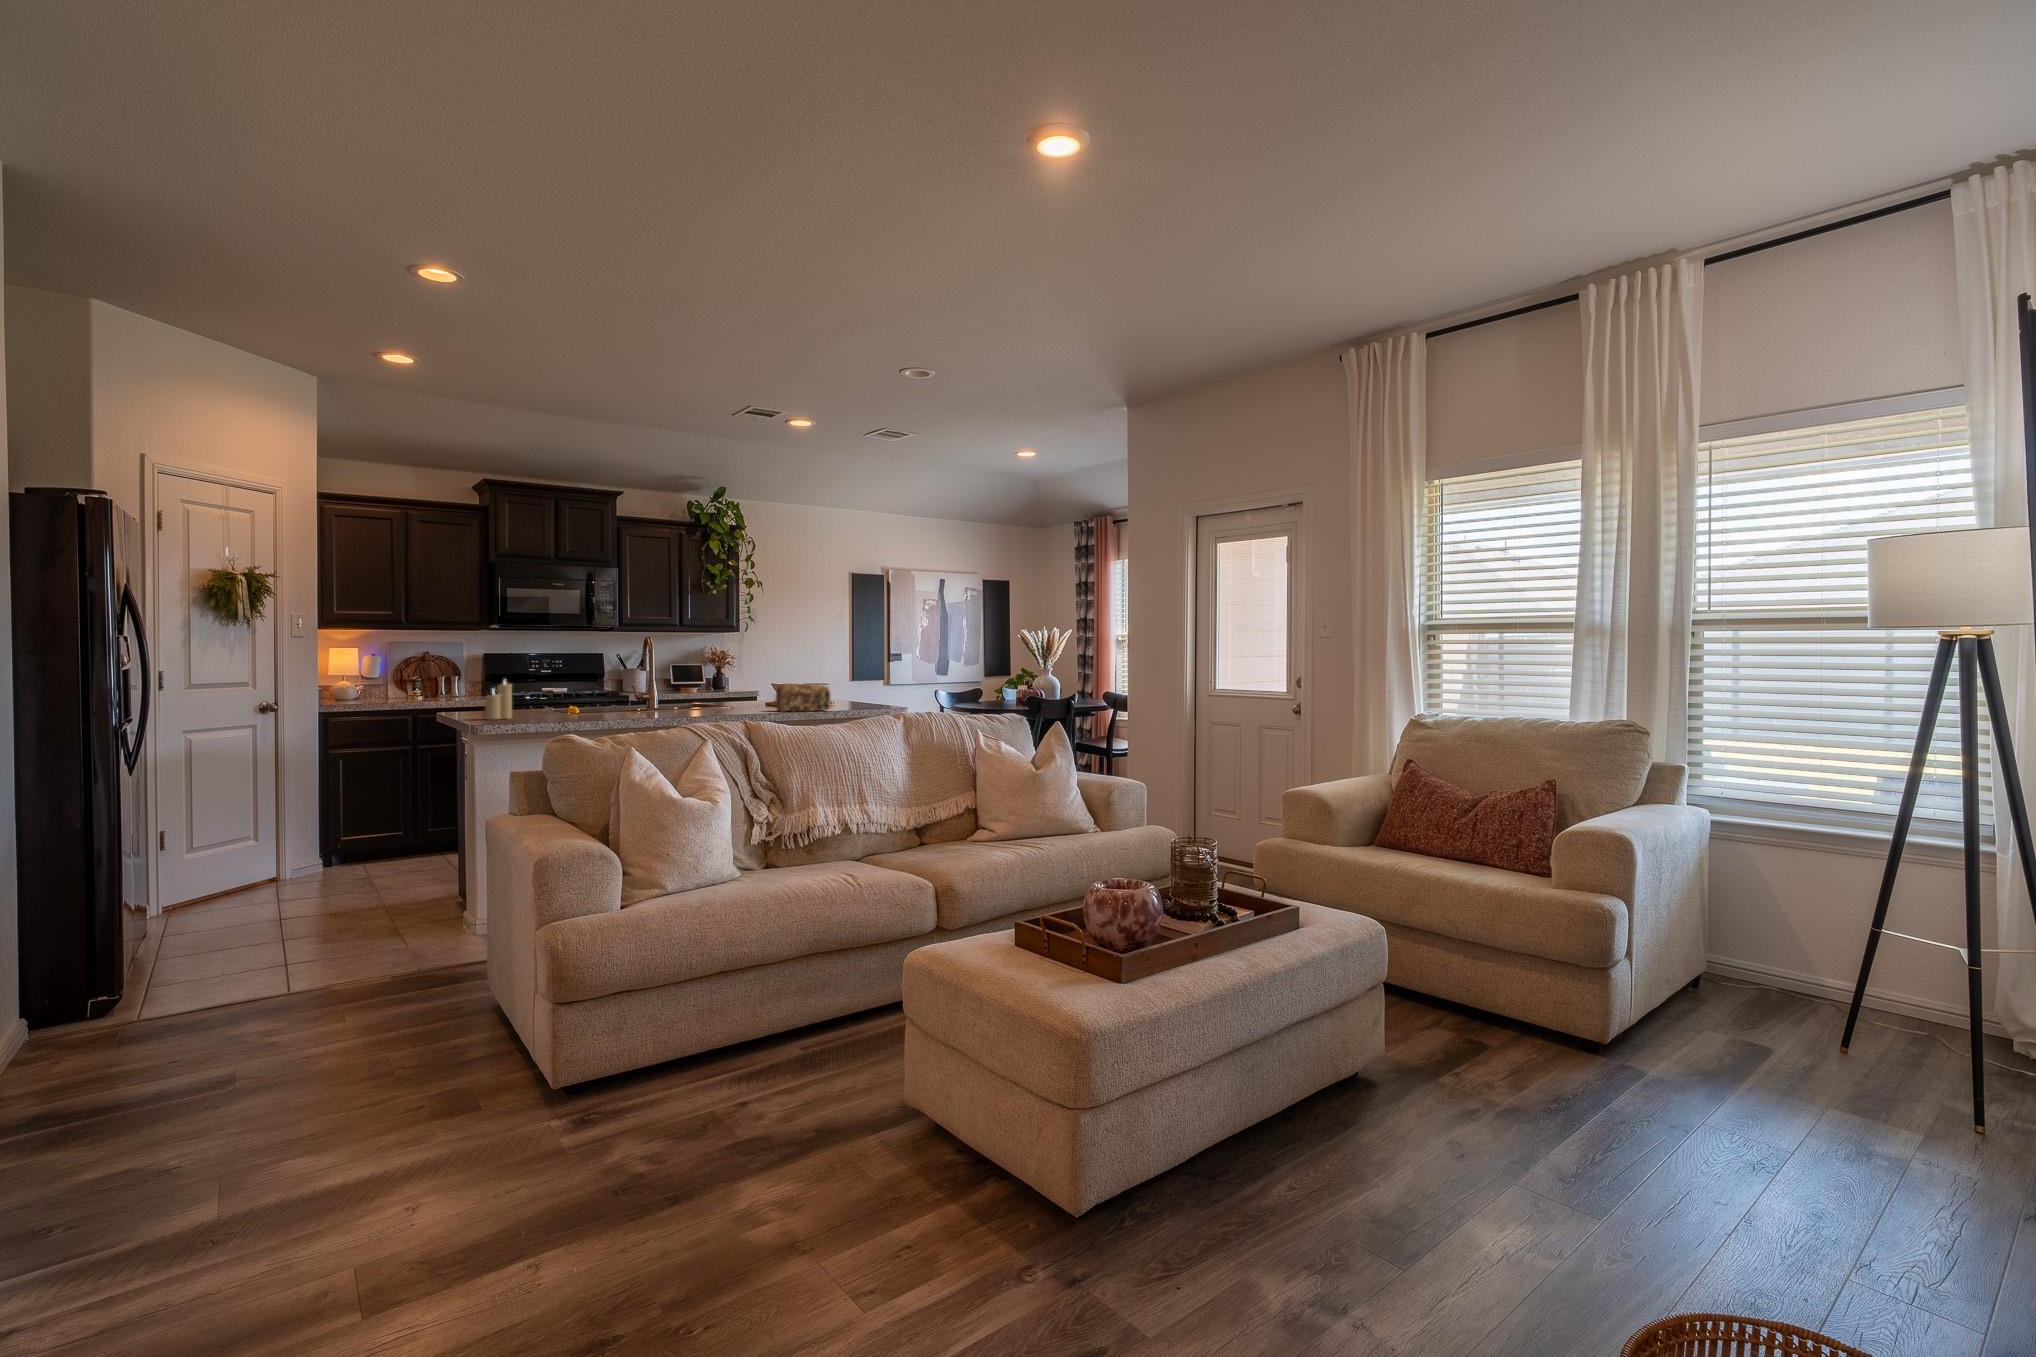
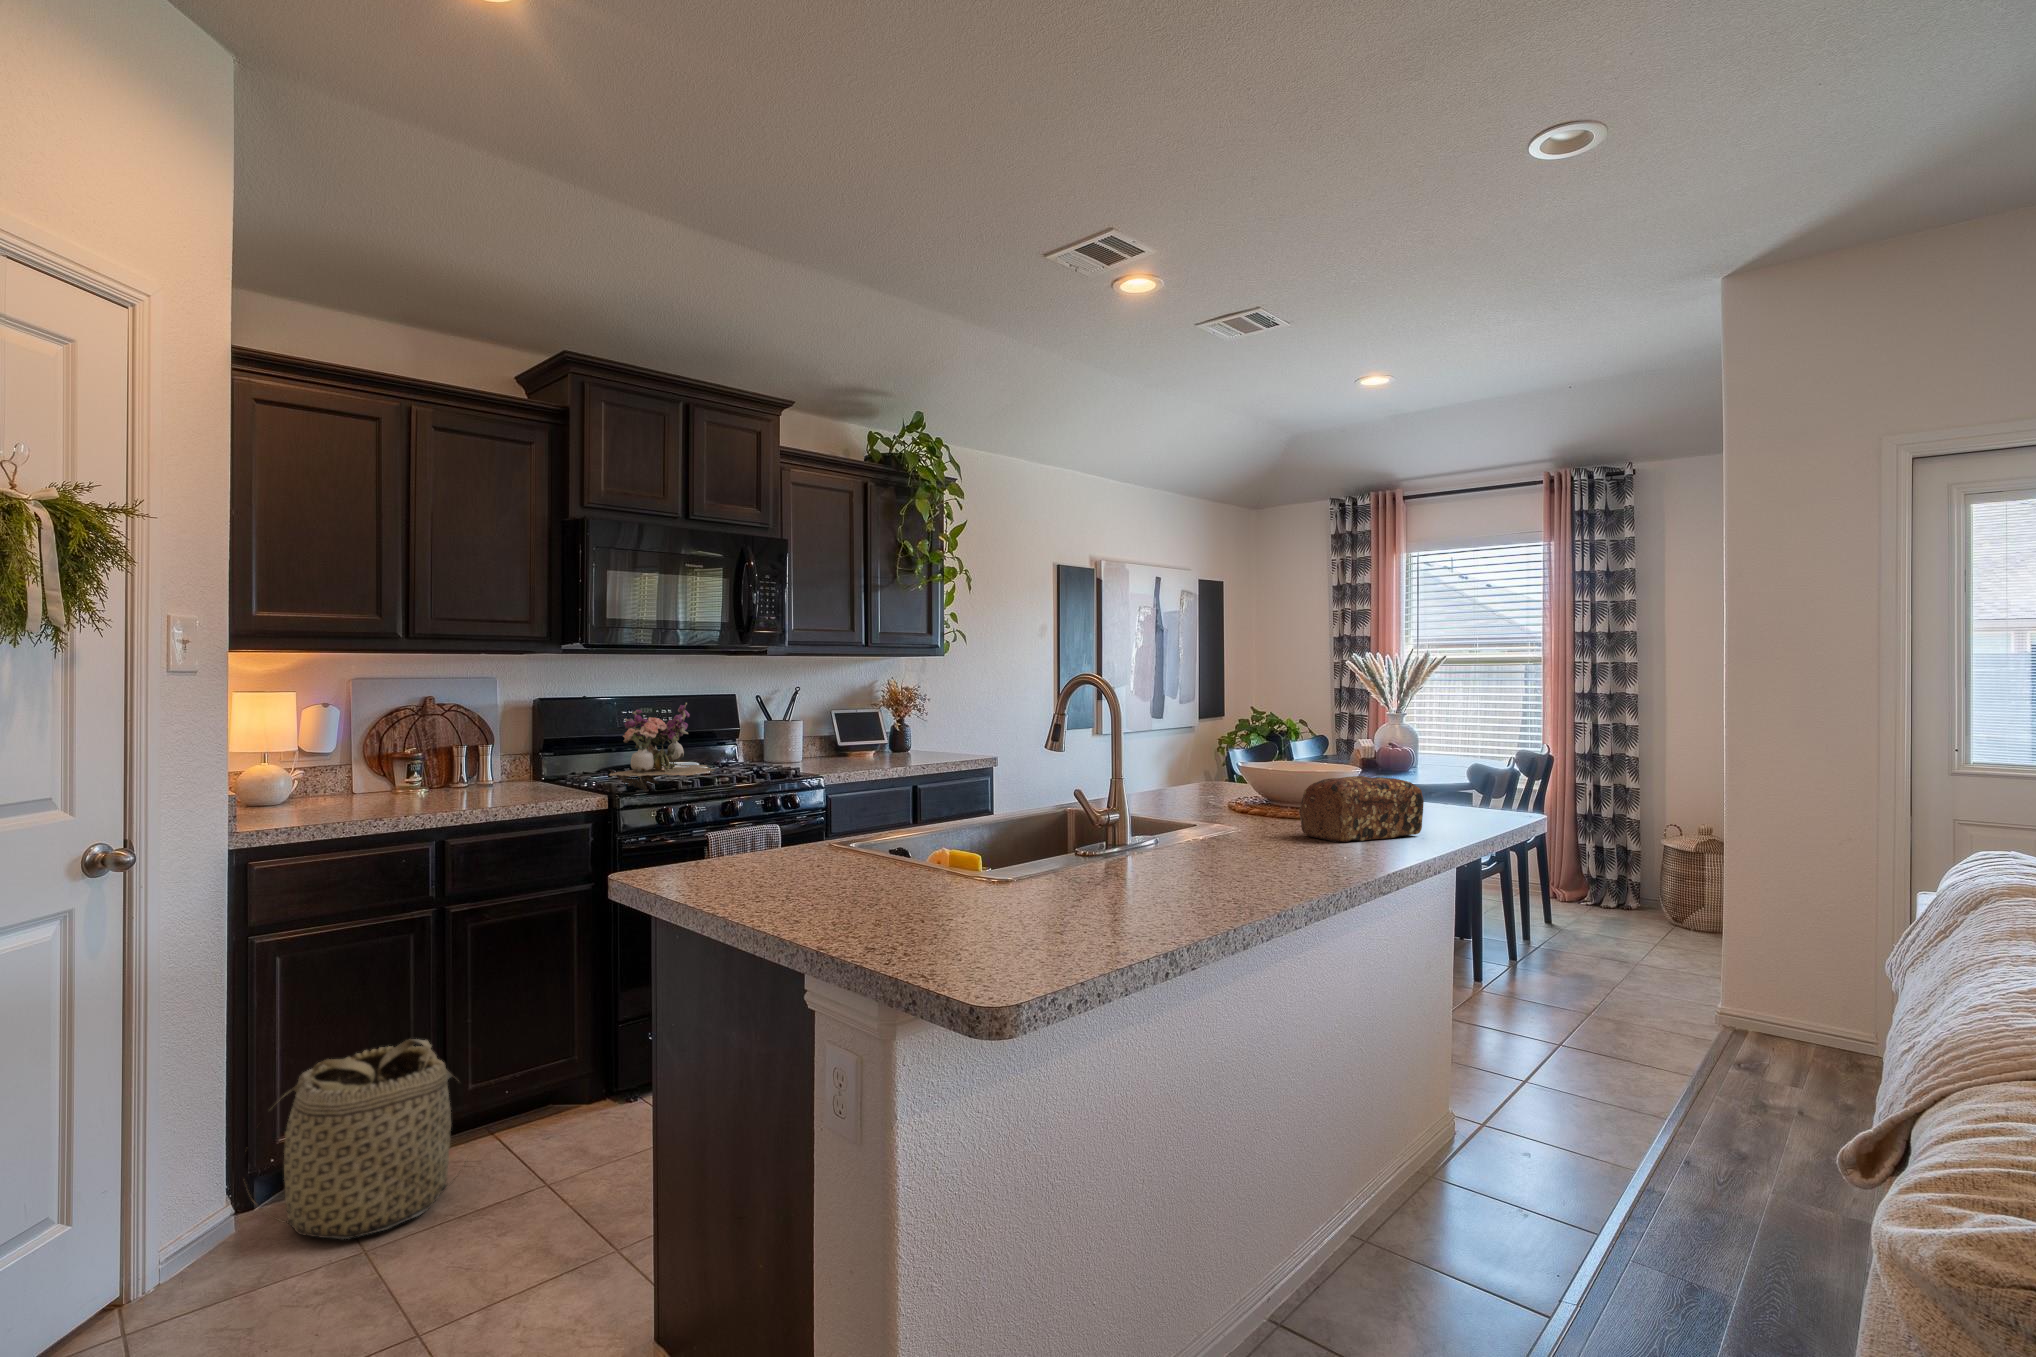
flower arrangement: none [515,656,575,702] -> present [609,703,715,791]
candle: present [485,681,512,720] -> none [839,808,900,941]
basket: none [325,797,423,871] -> present [244,1039,458,1239]

